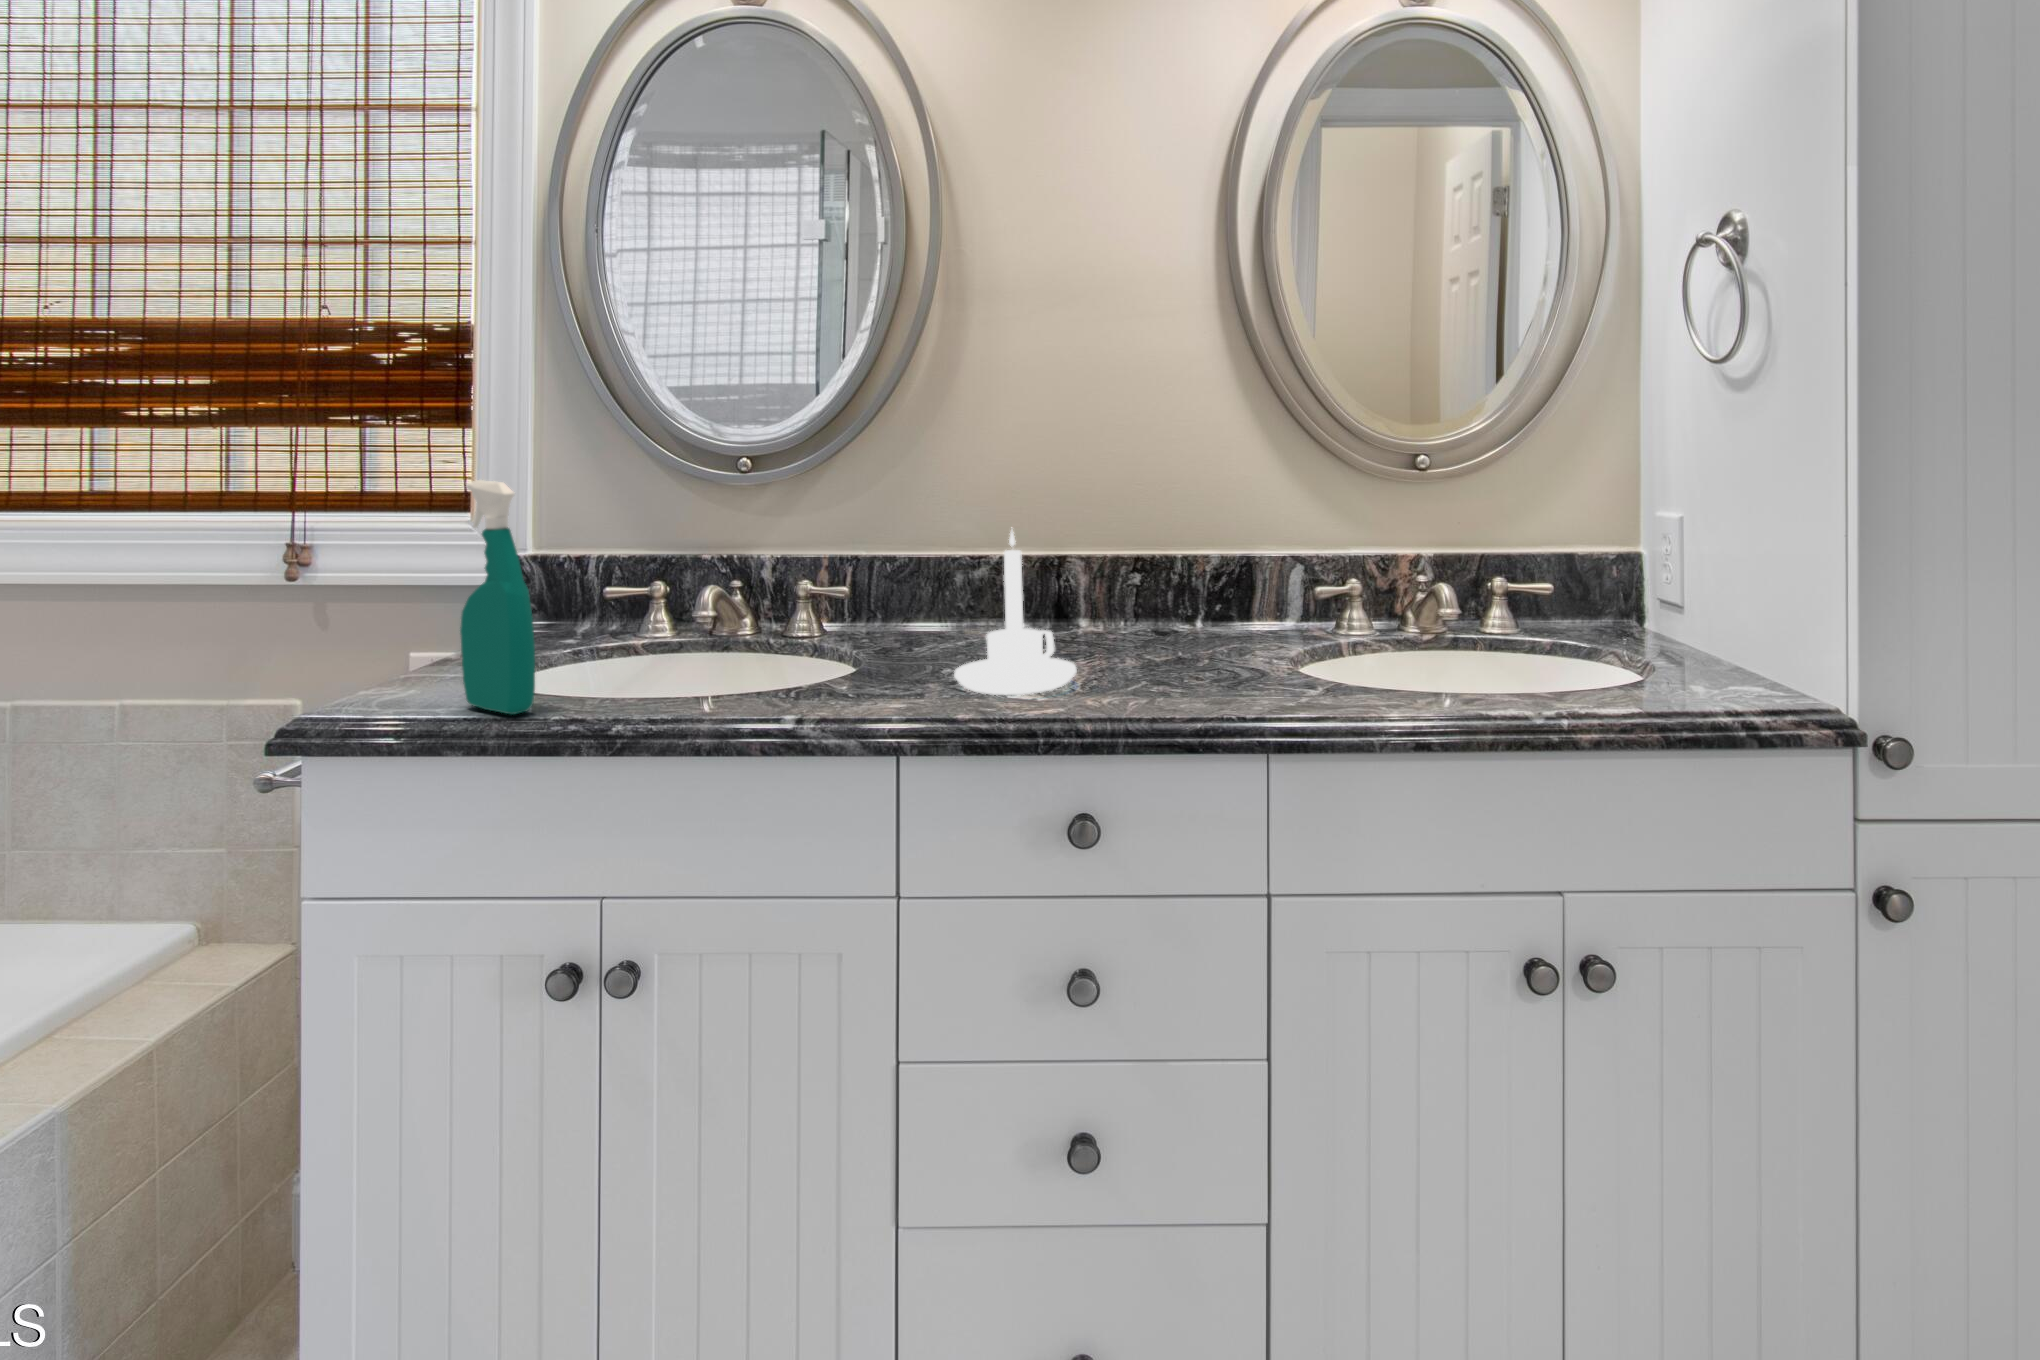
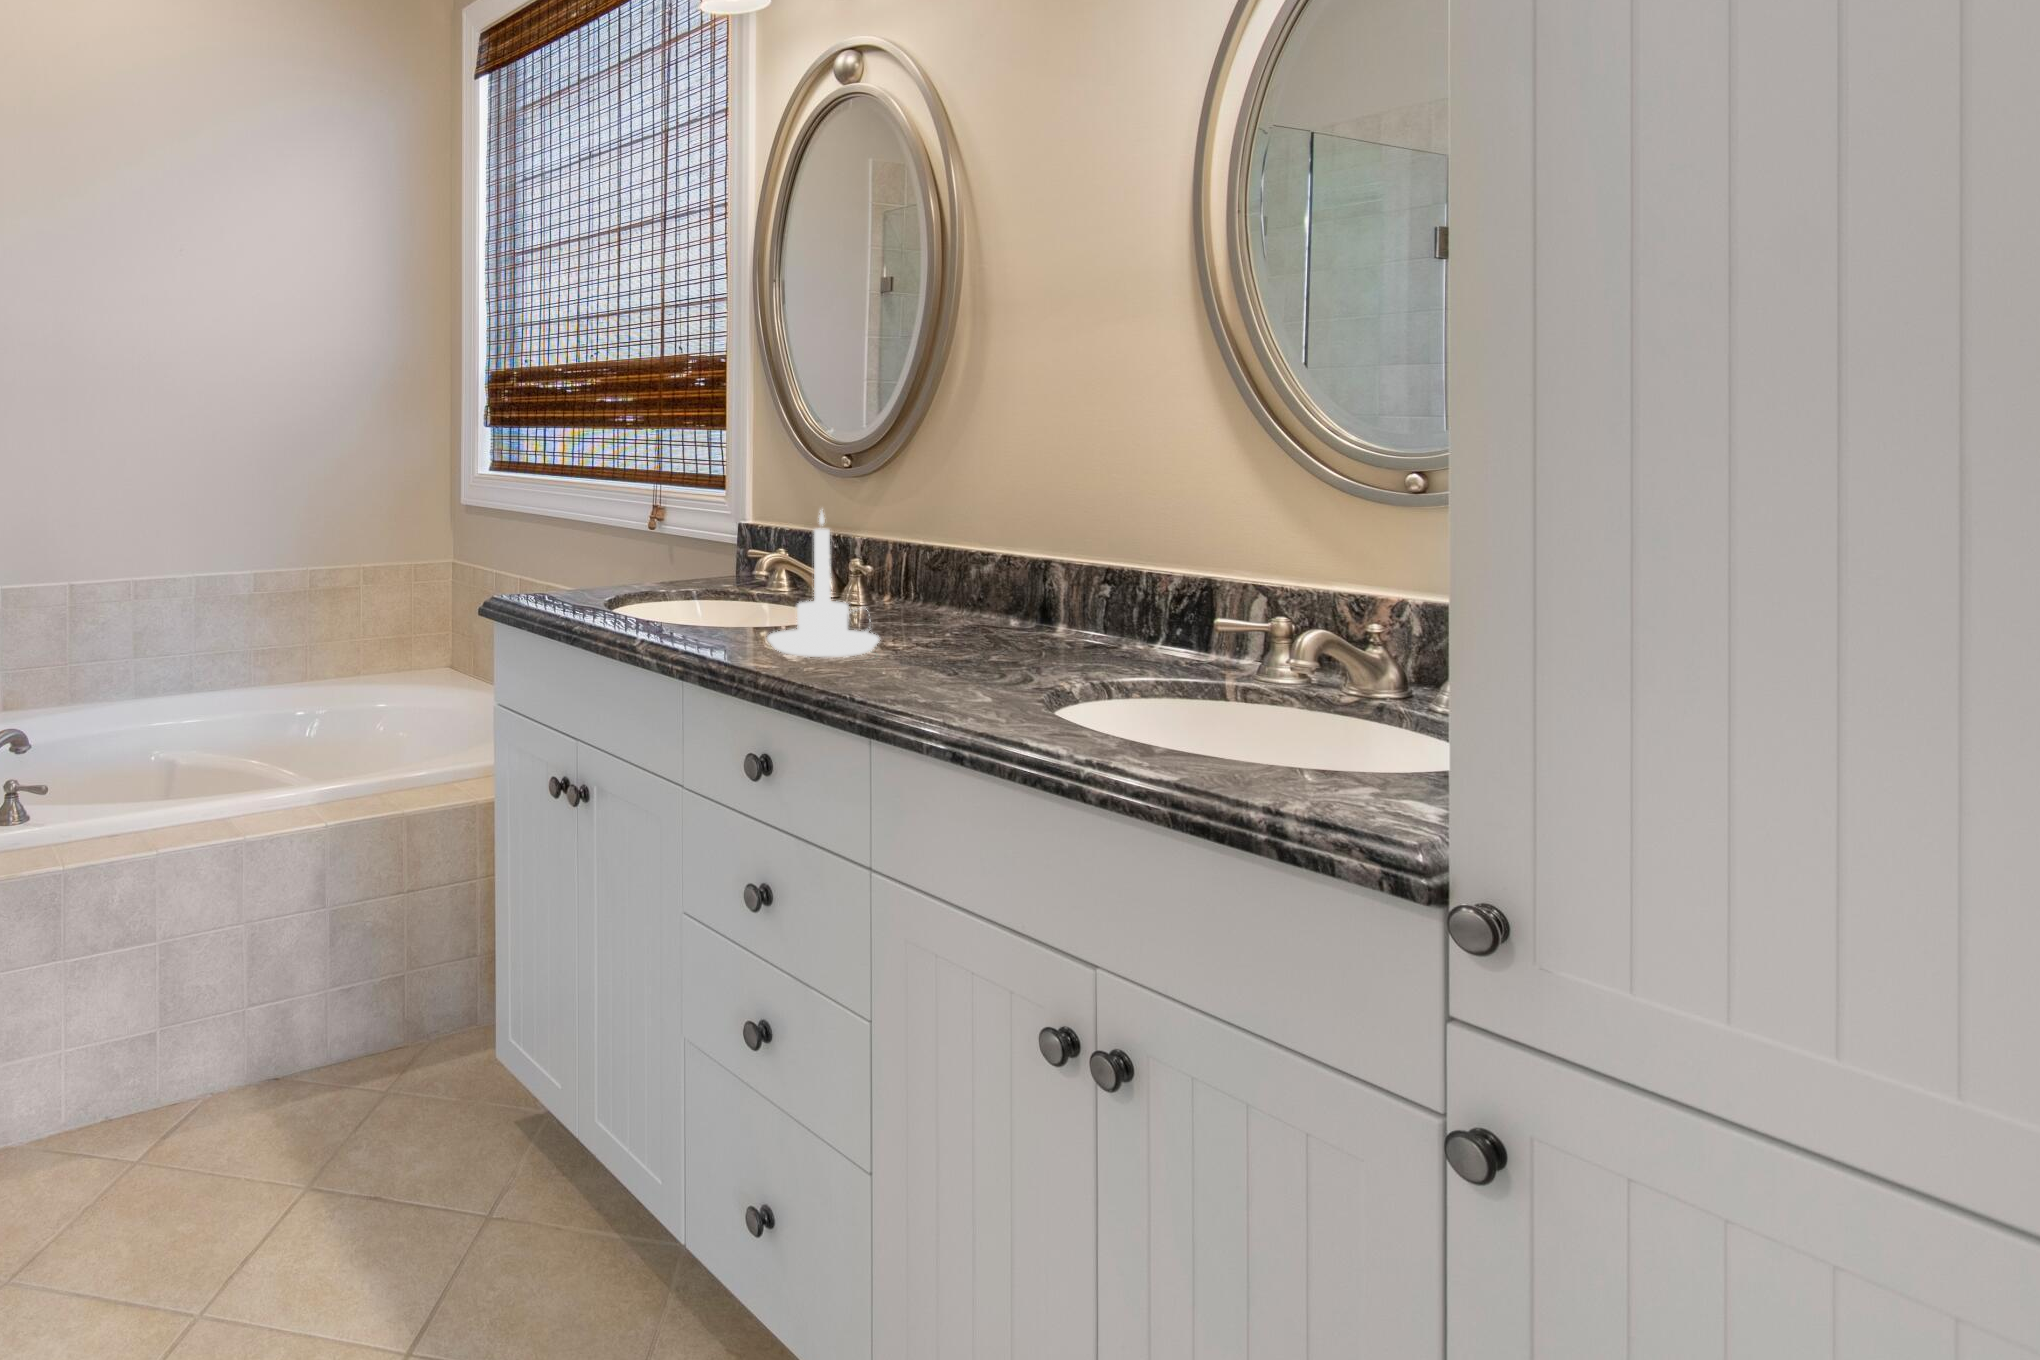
spray bottle: present [460,480,535,714] -> none [542,449,565,611]

